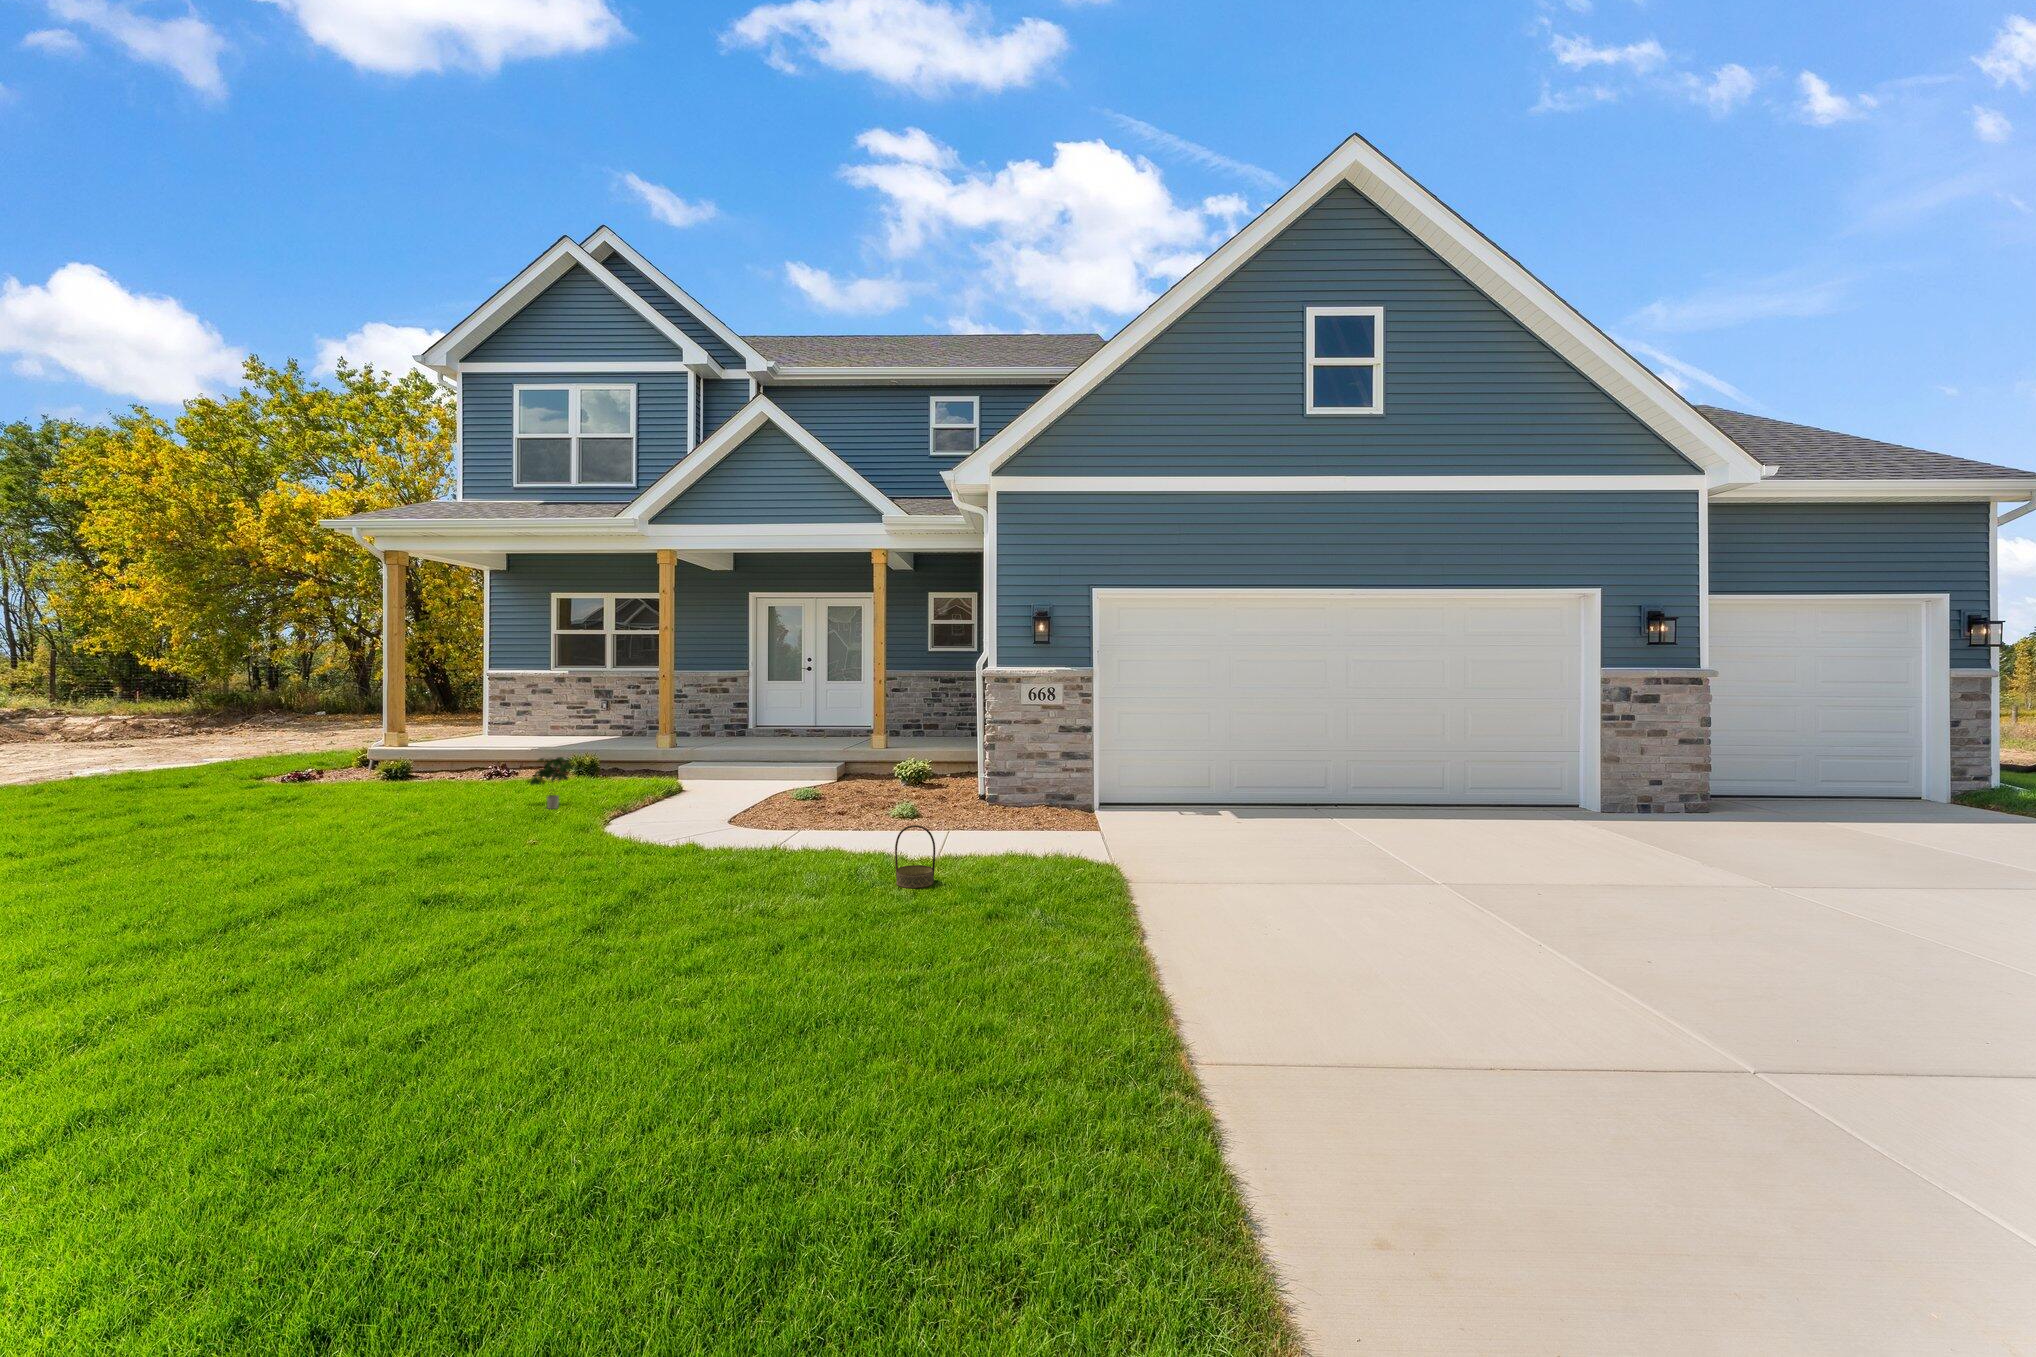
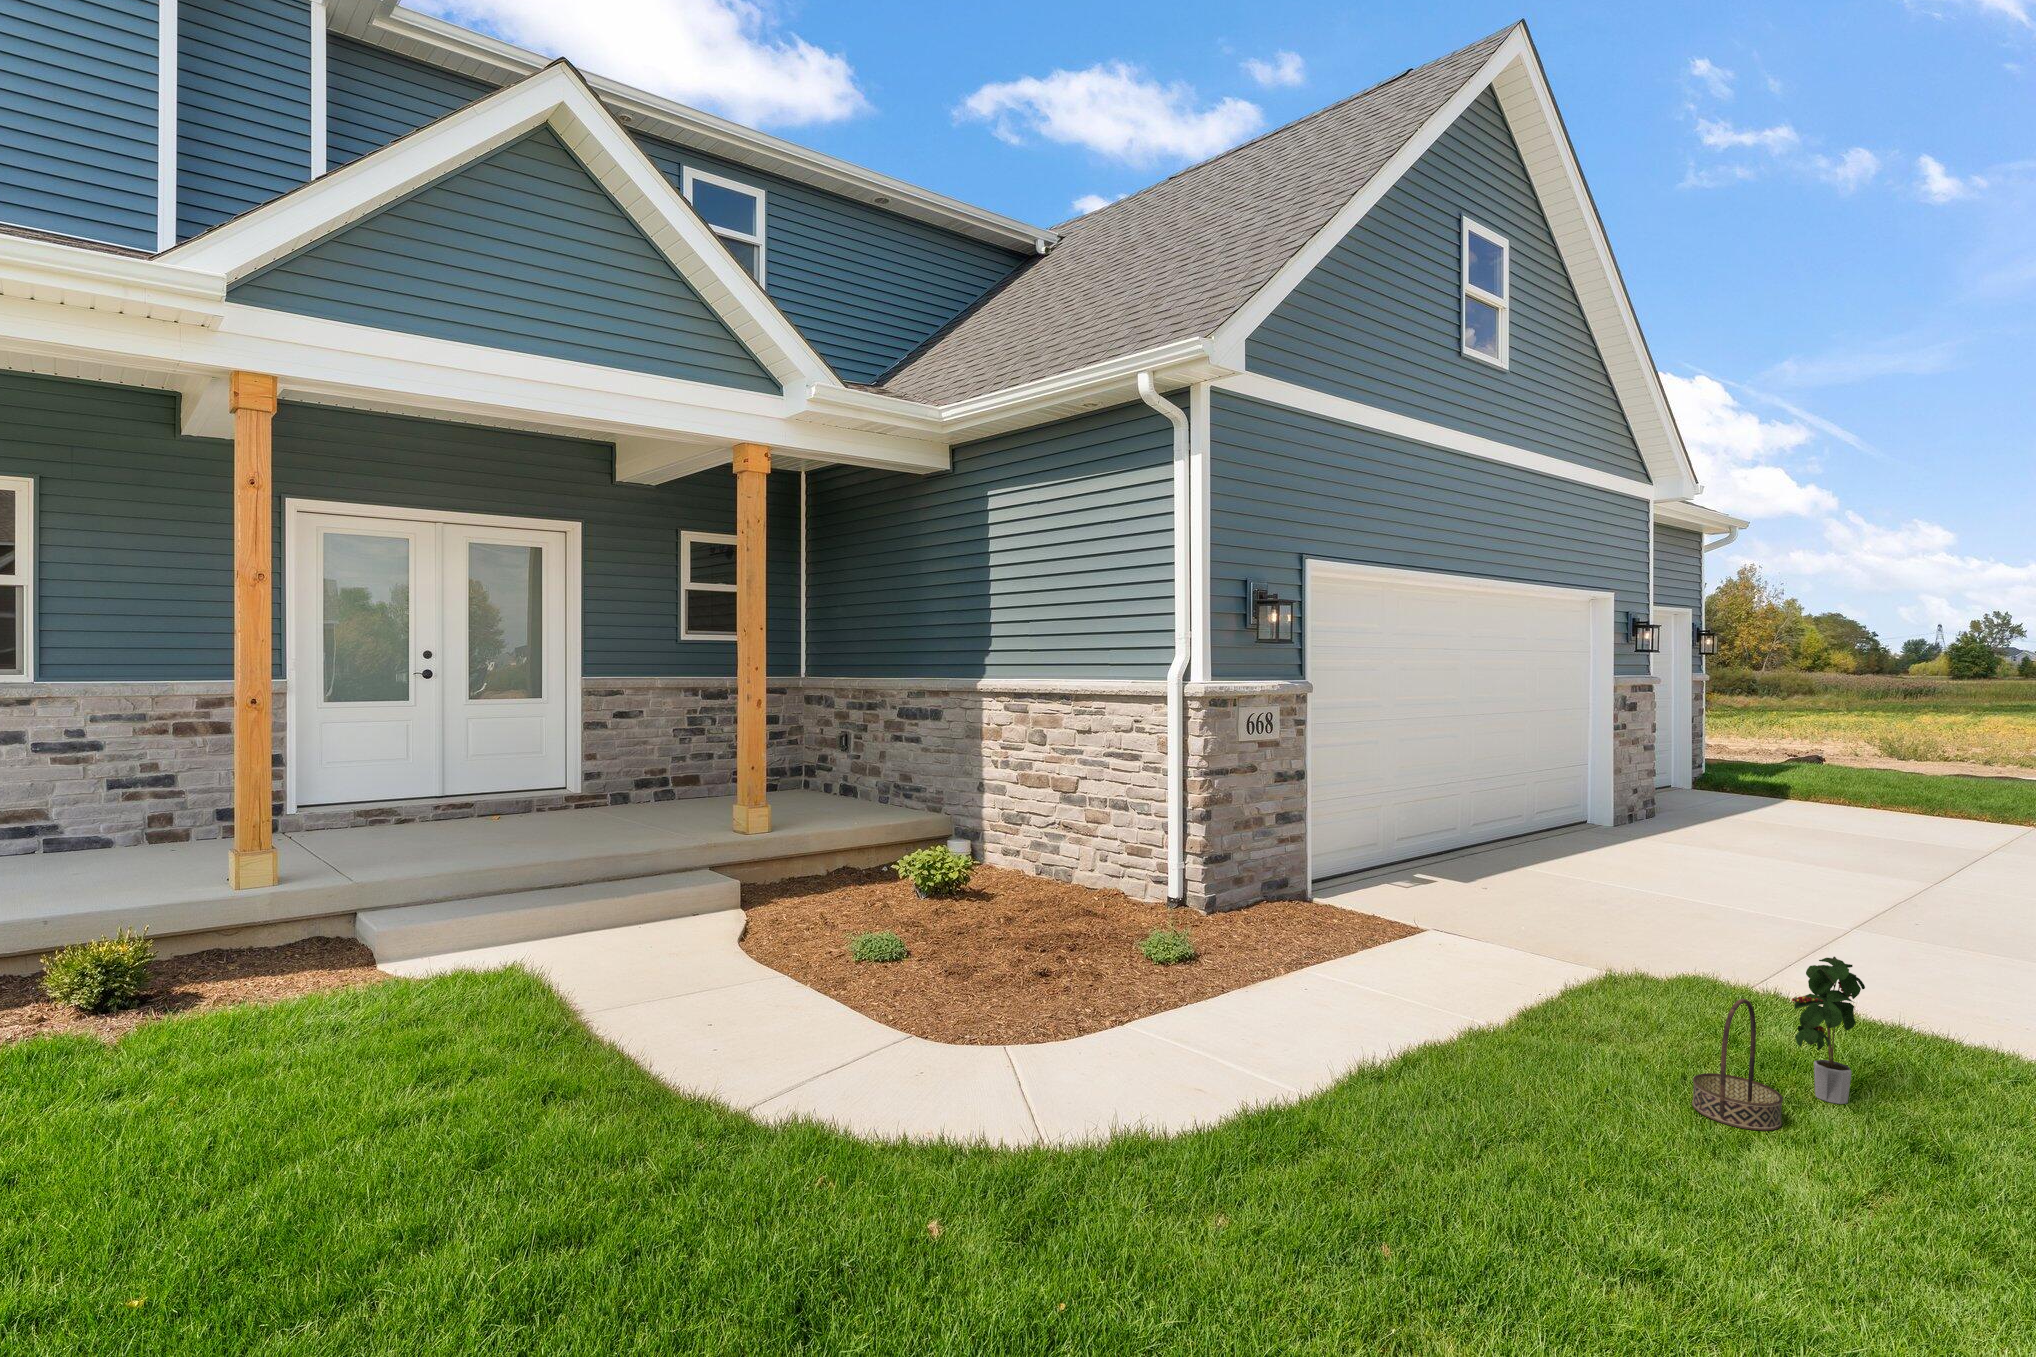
potted plant: present [529,757,577,809] -> present [1792,957,1865,1104]

